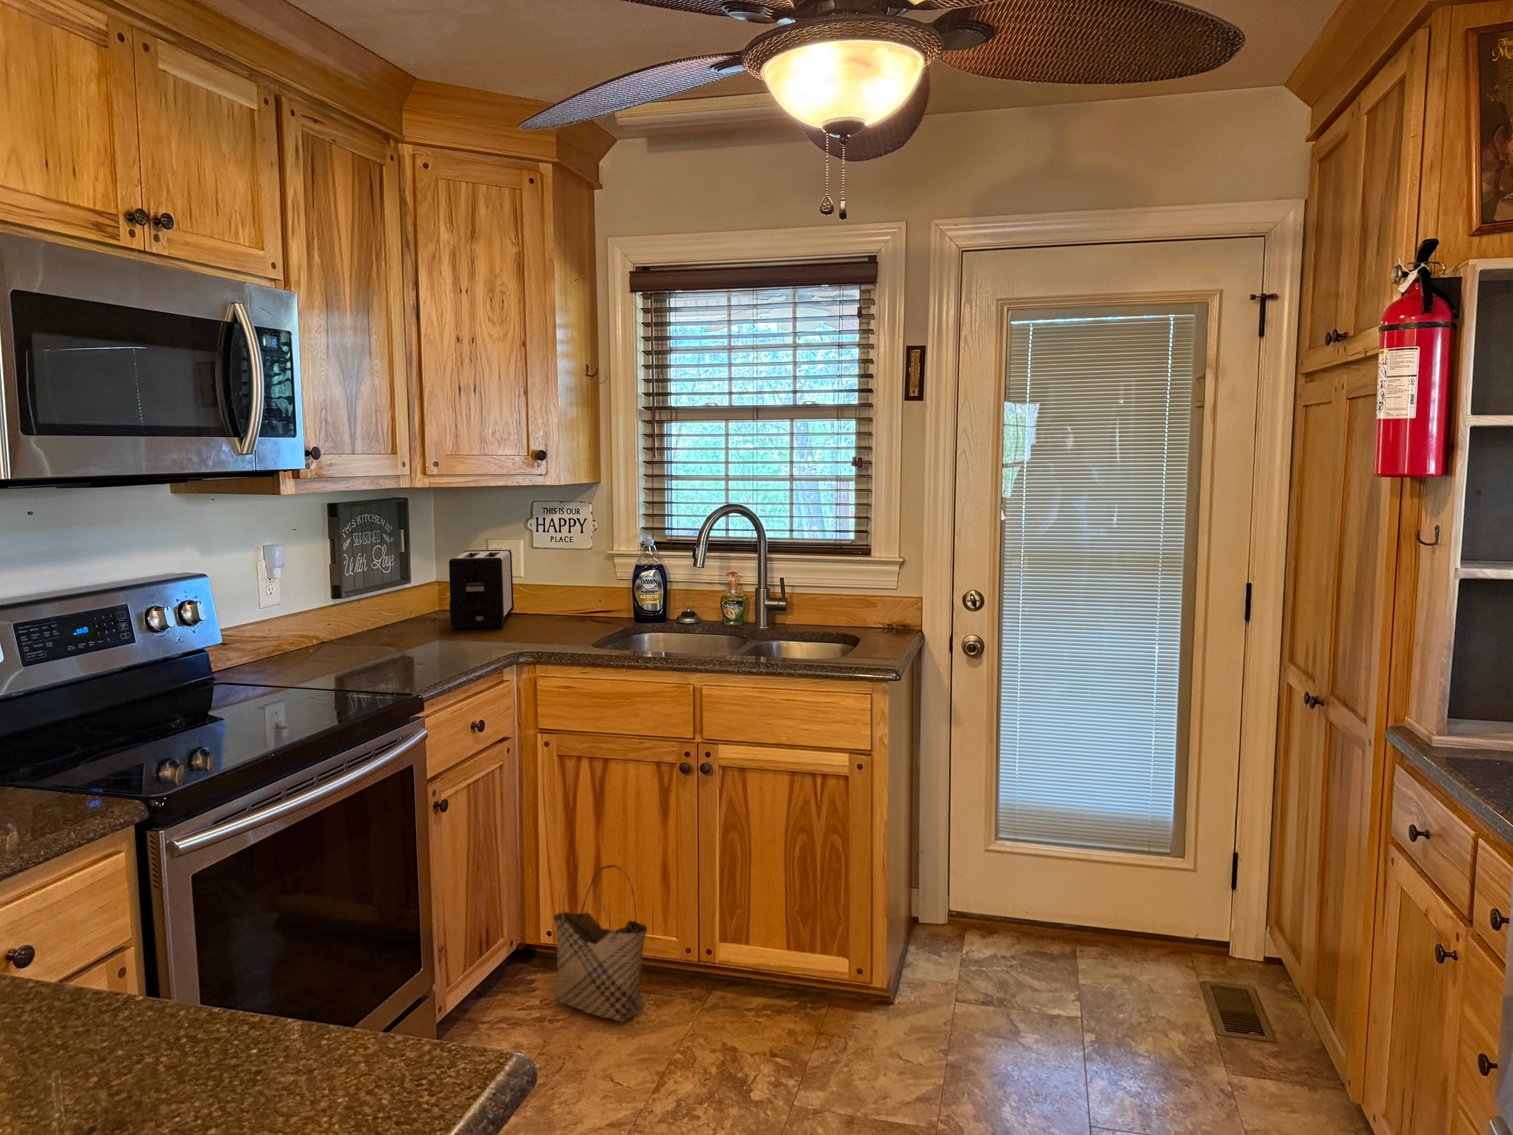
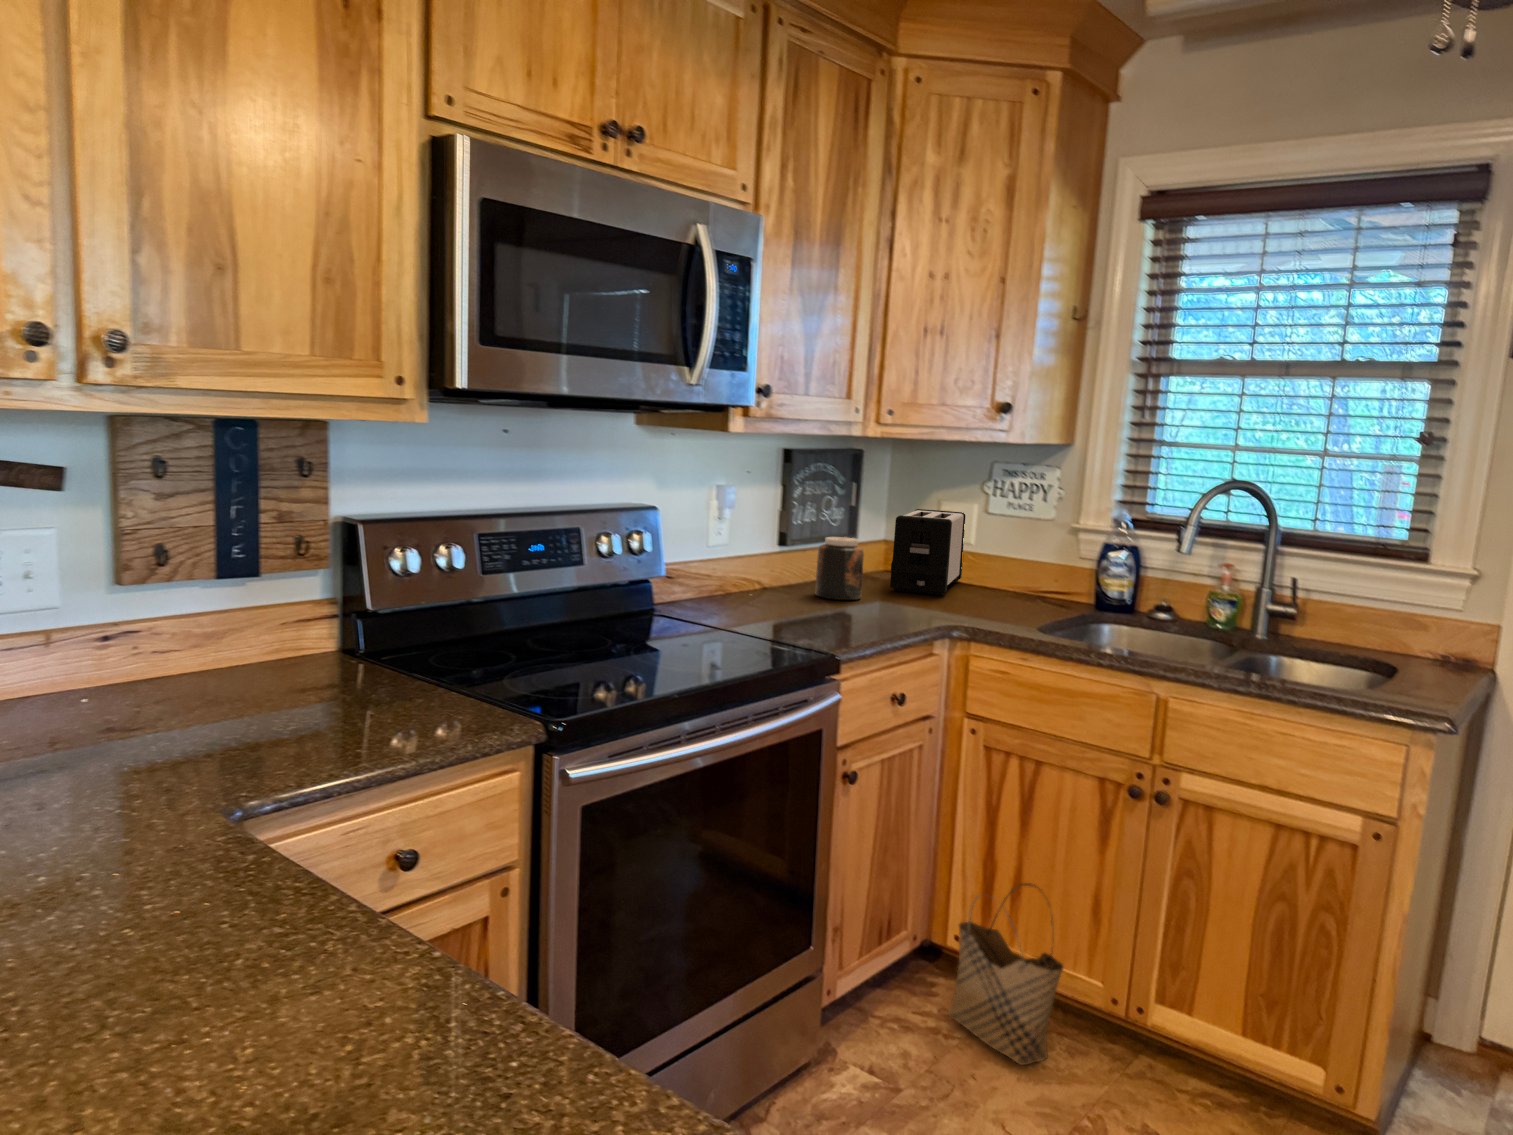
jar: none [378,584,425,644] -> present [815,537,864,600]

